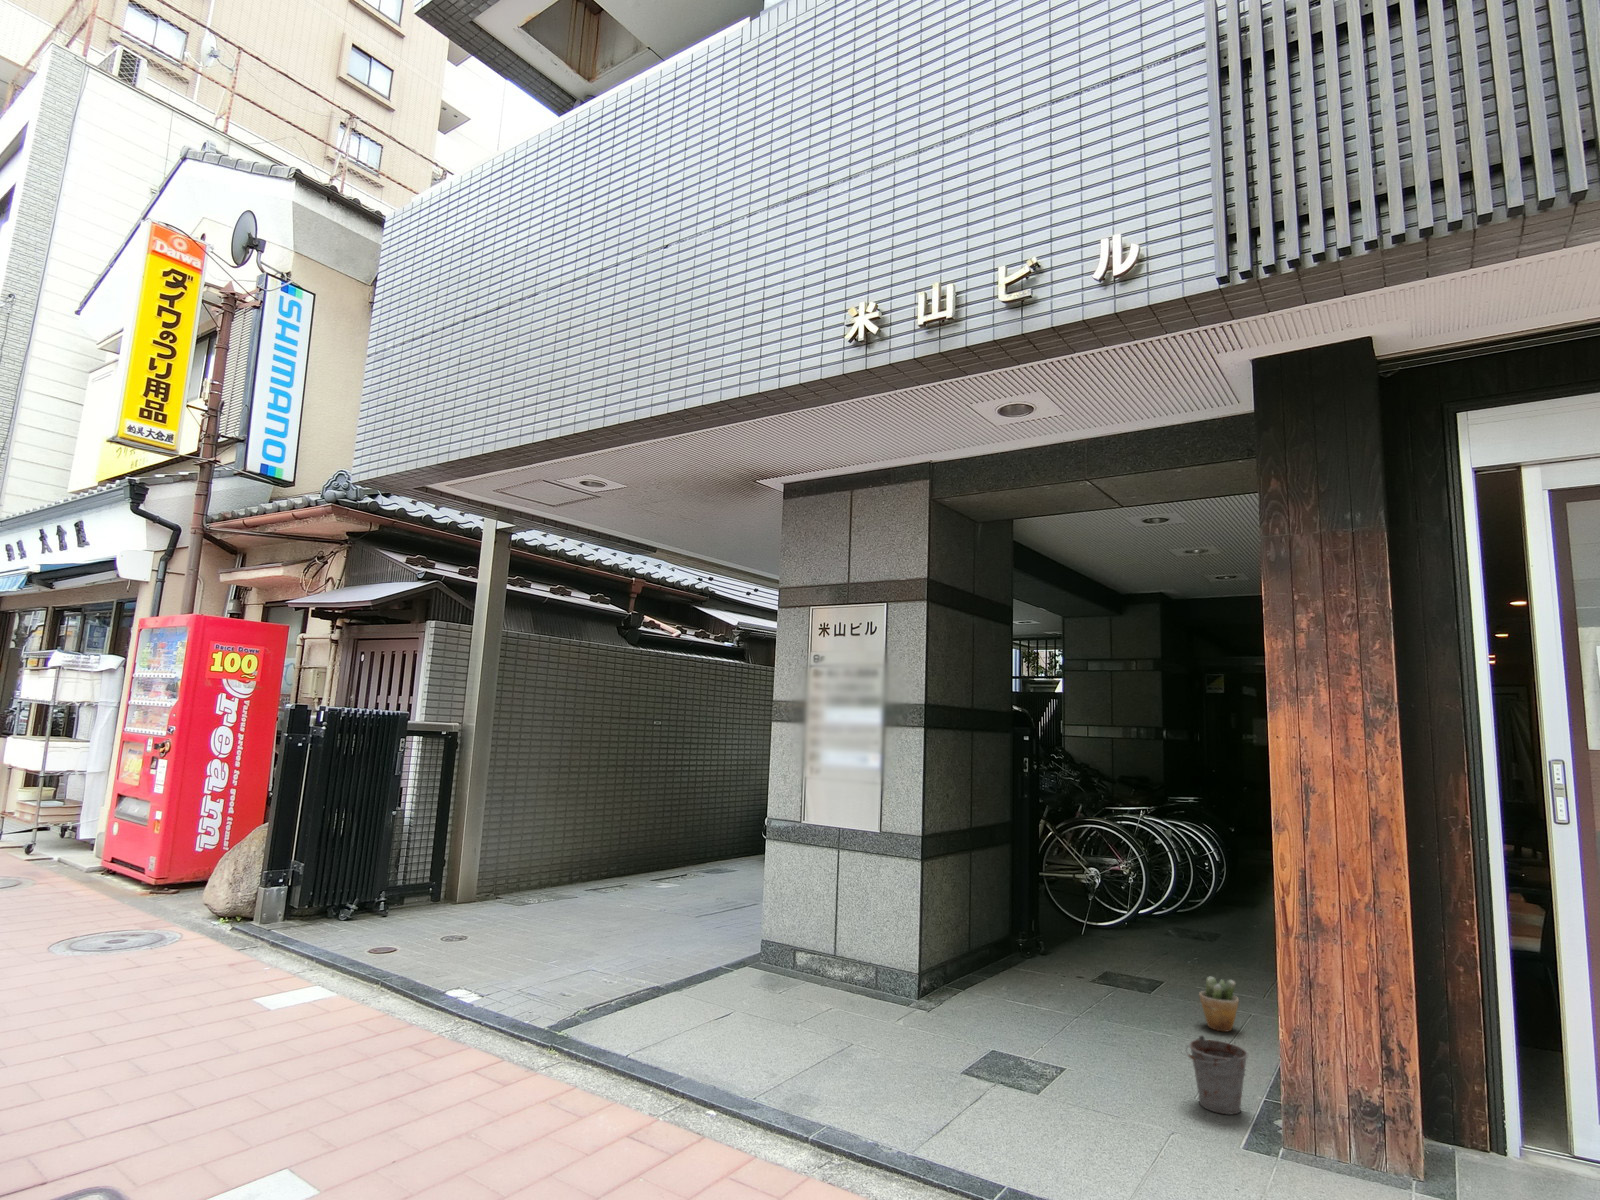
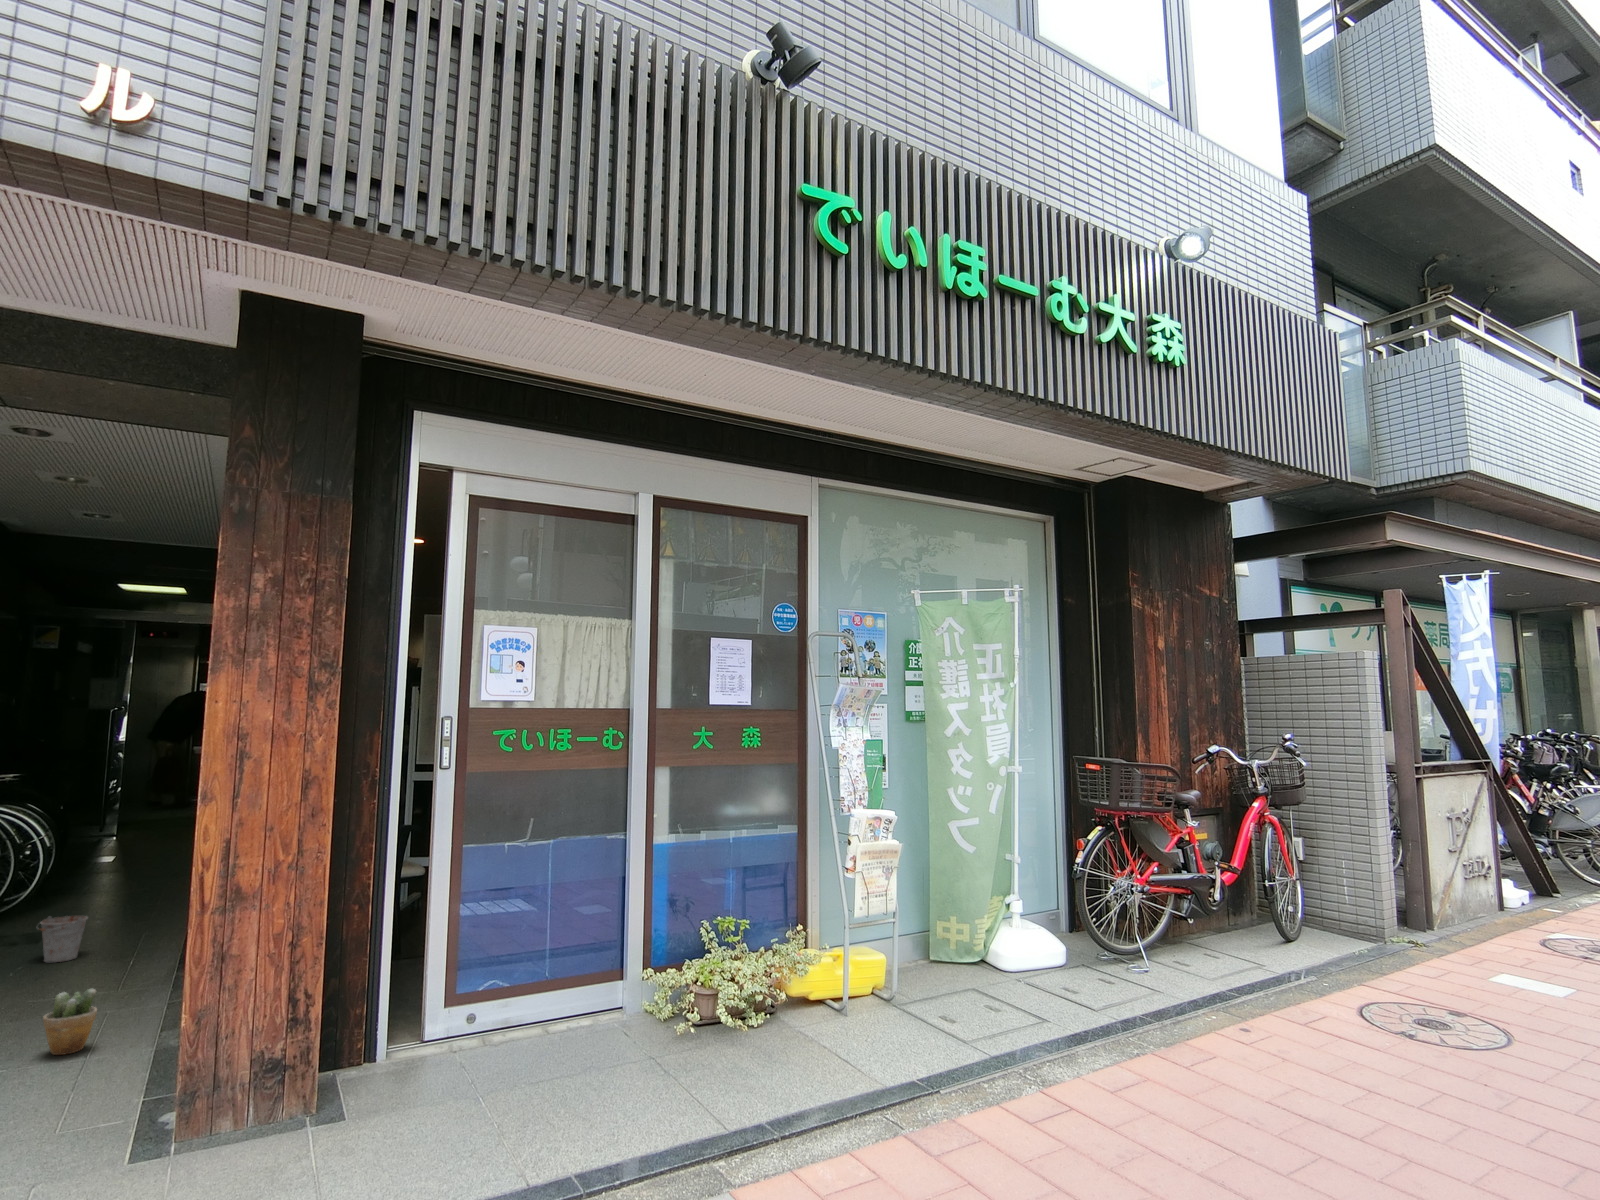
bucket: present [1188,1036,1248,1114] -> present [40,916,88,962]

